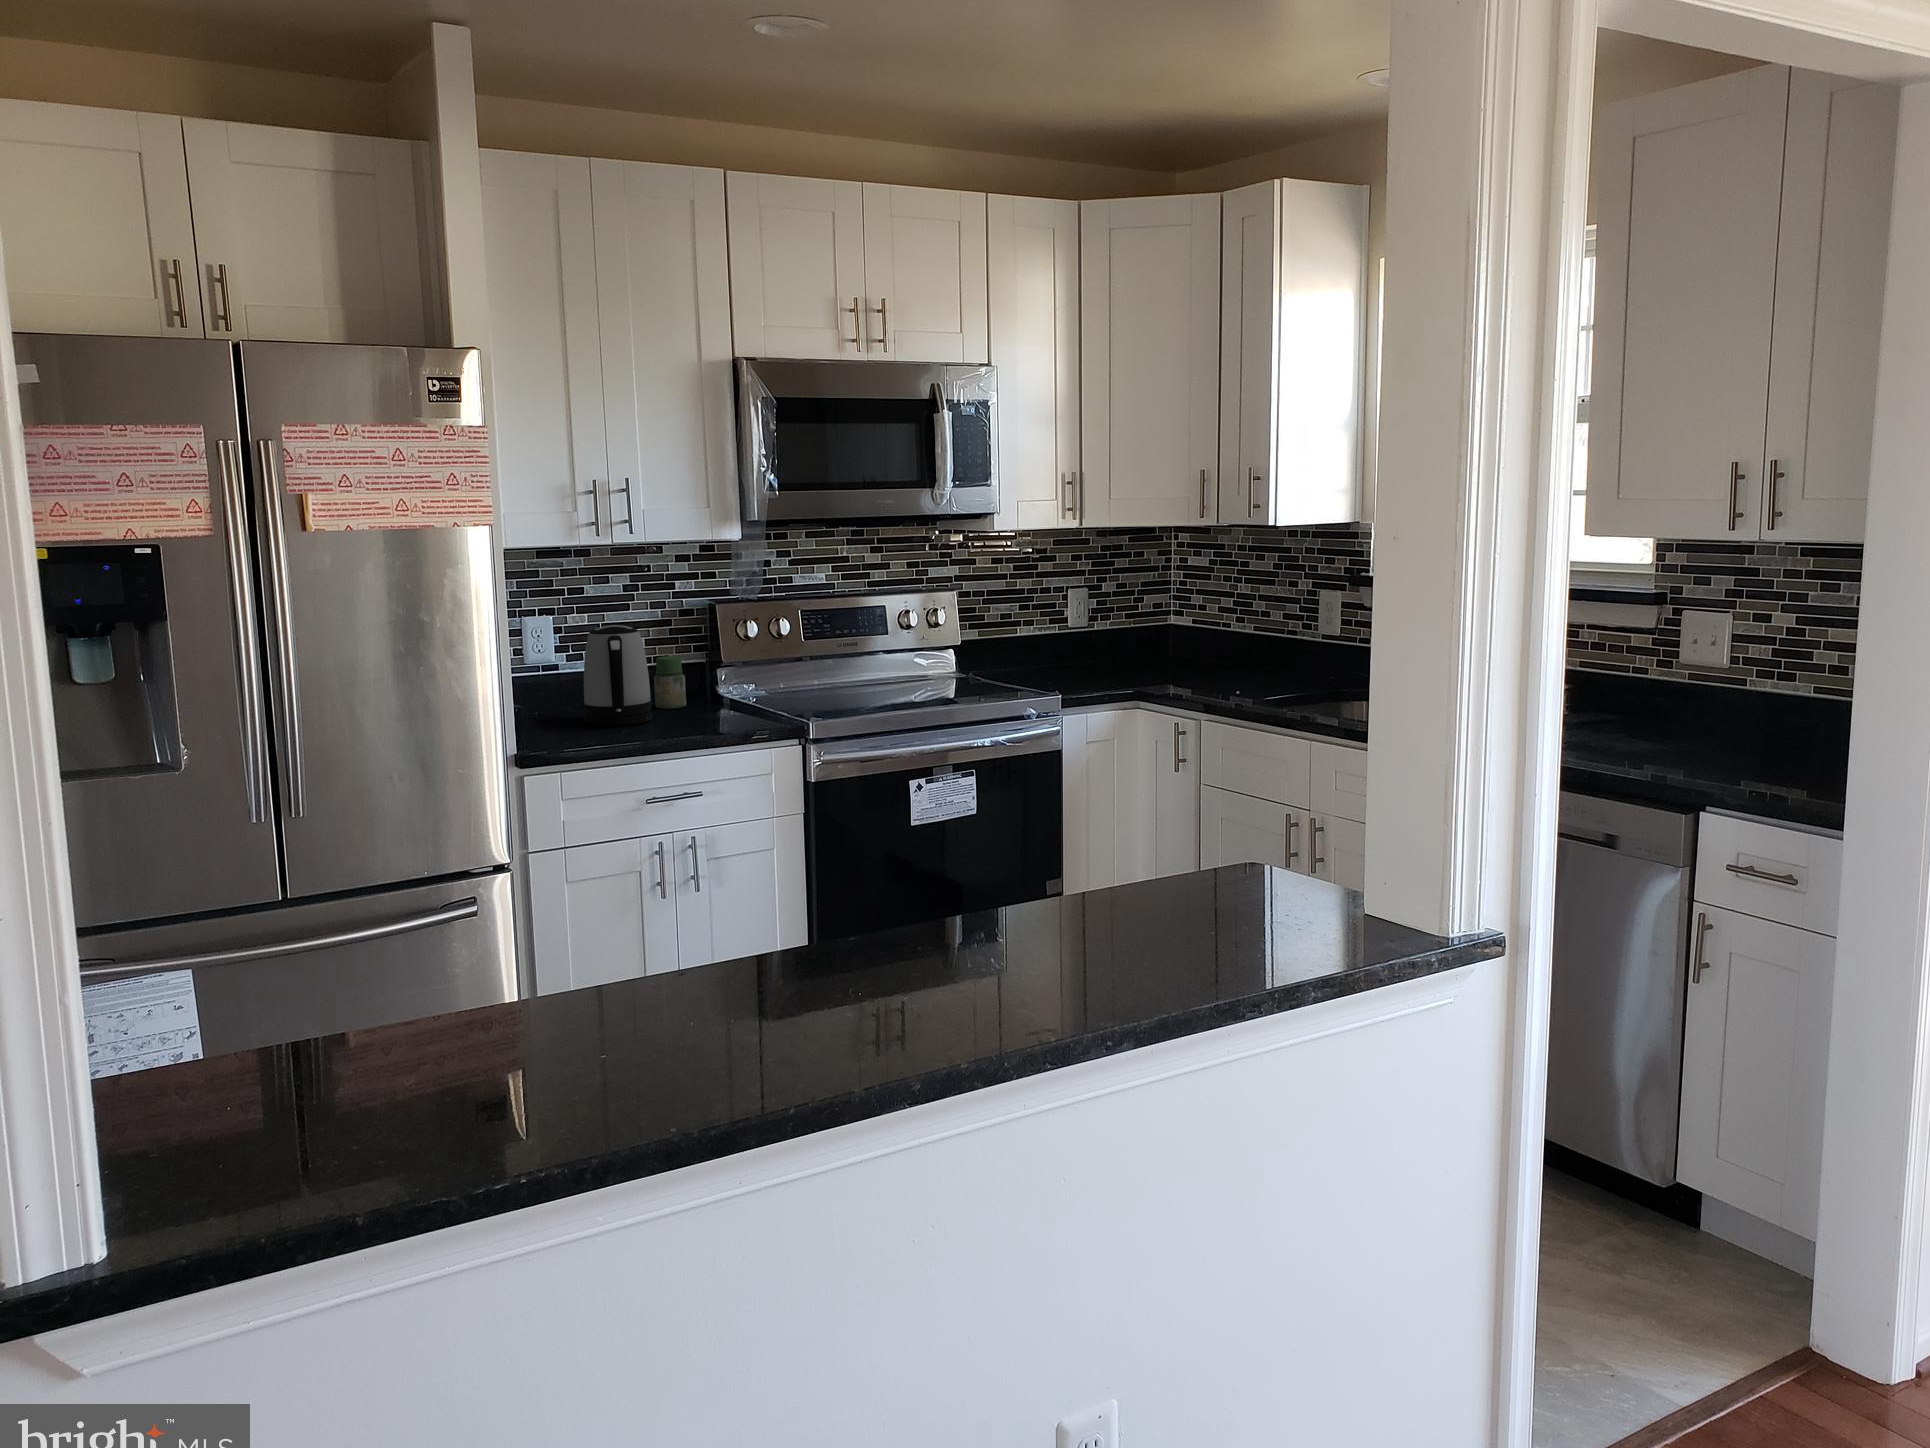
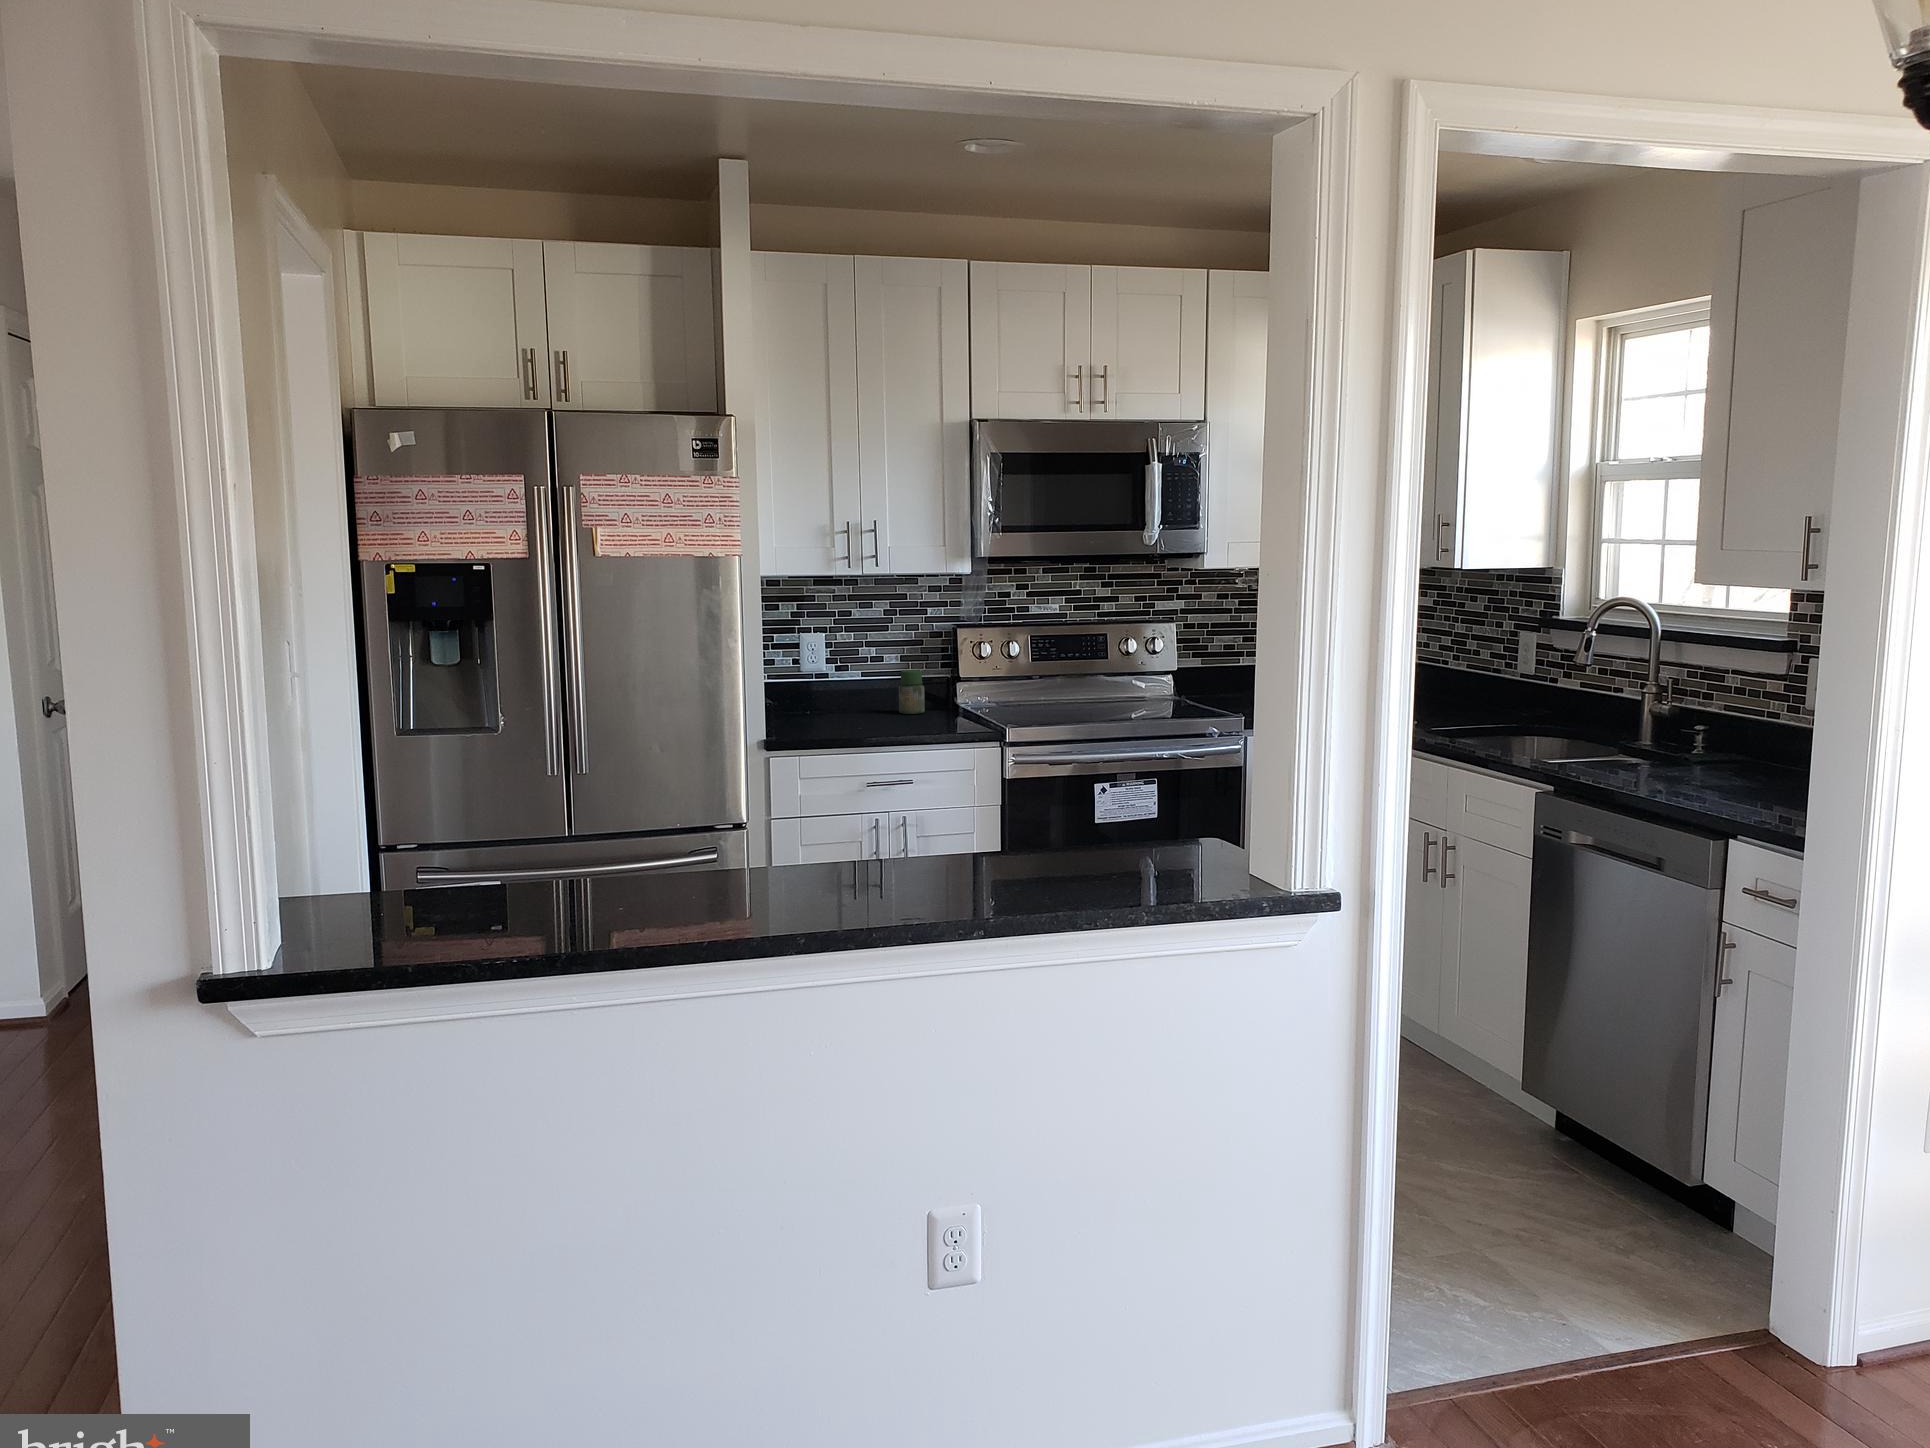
kettle: present [584,625,652,725] -> none [833,641,888,723]

